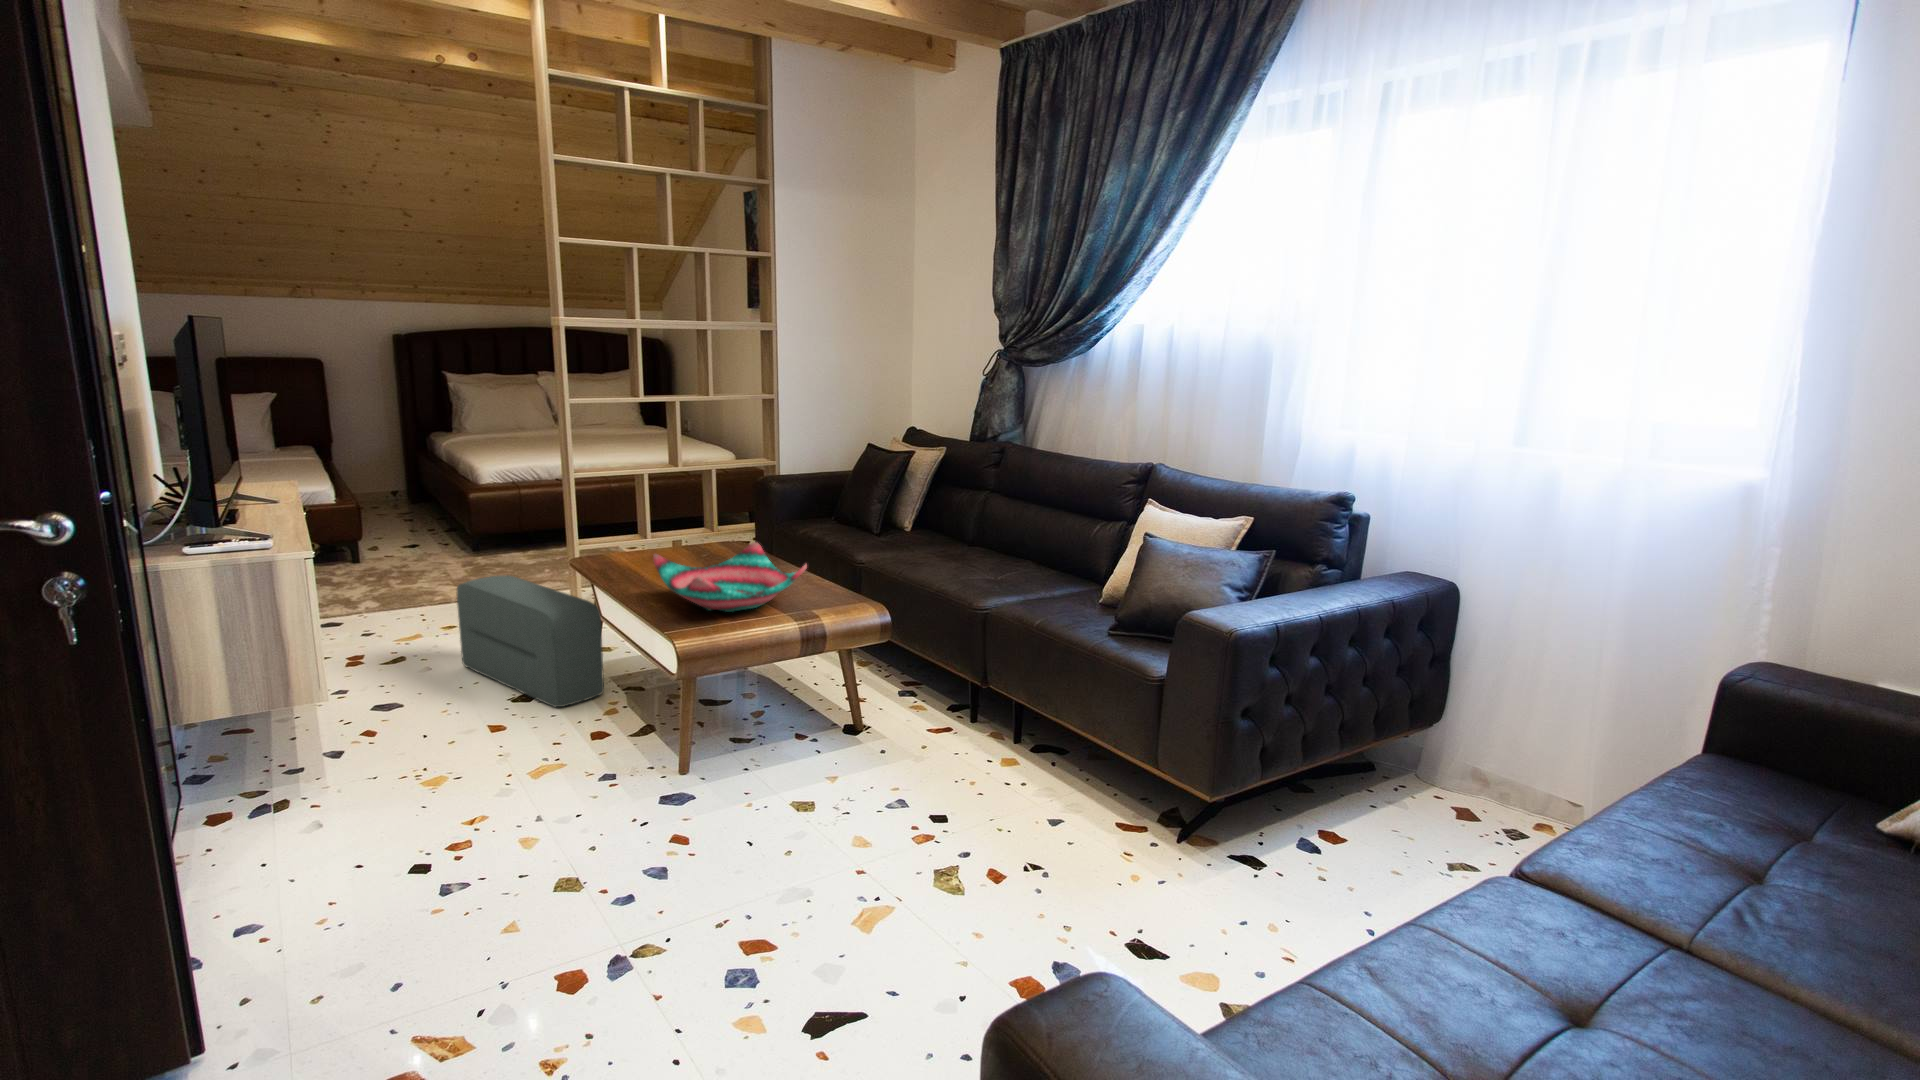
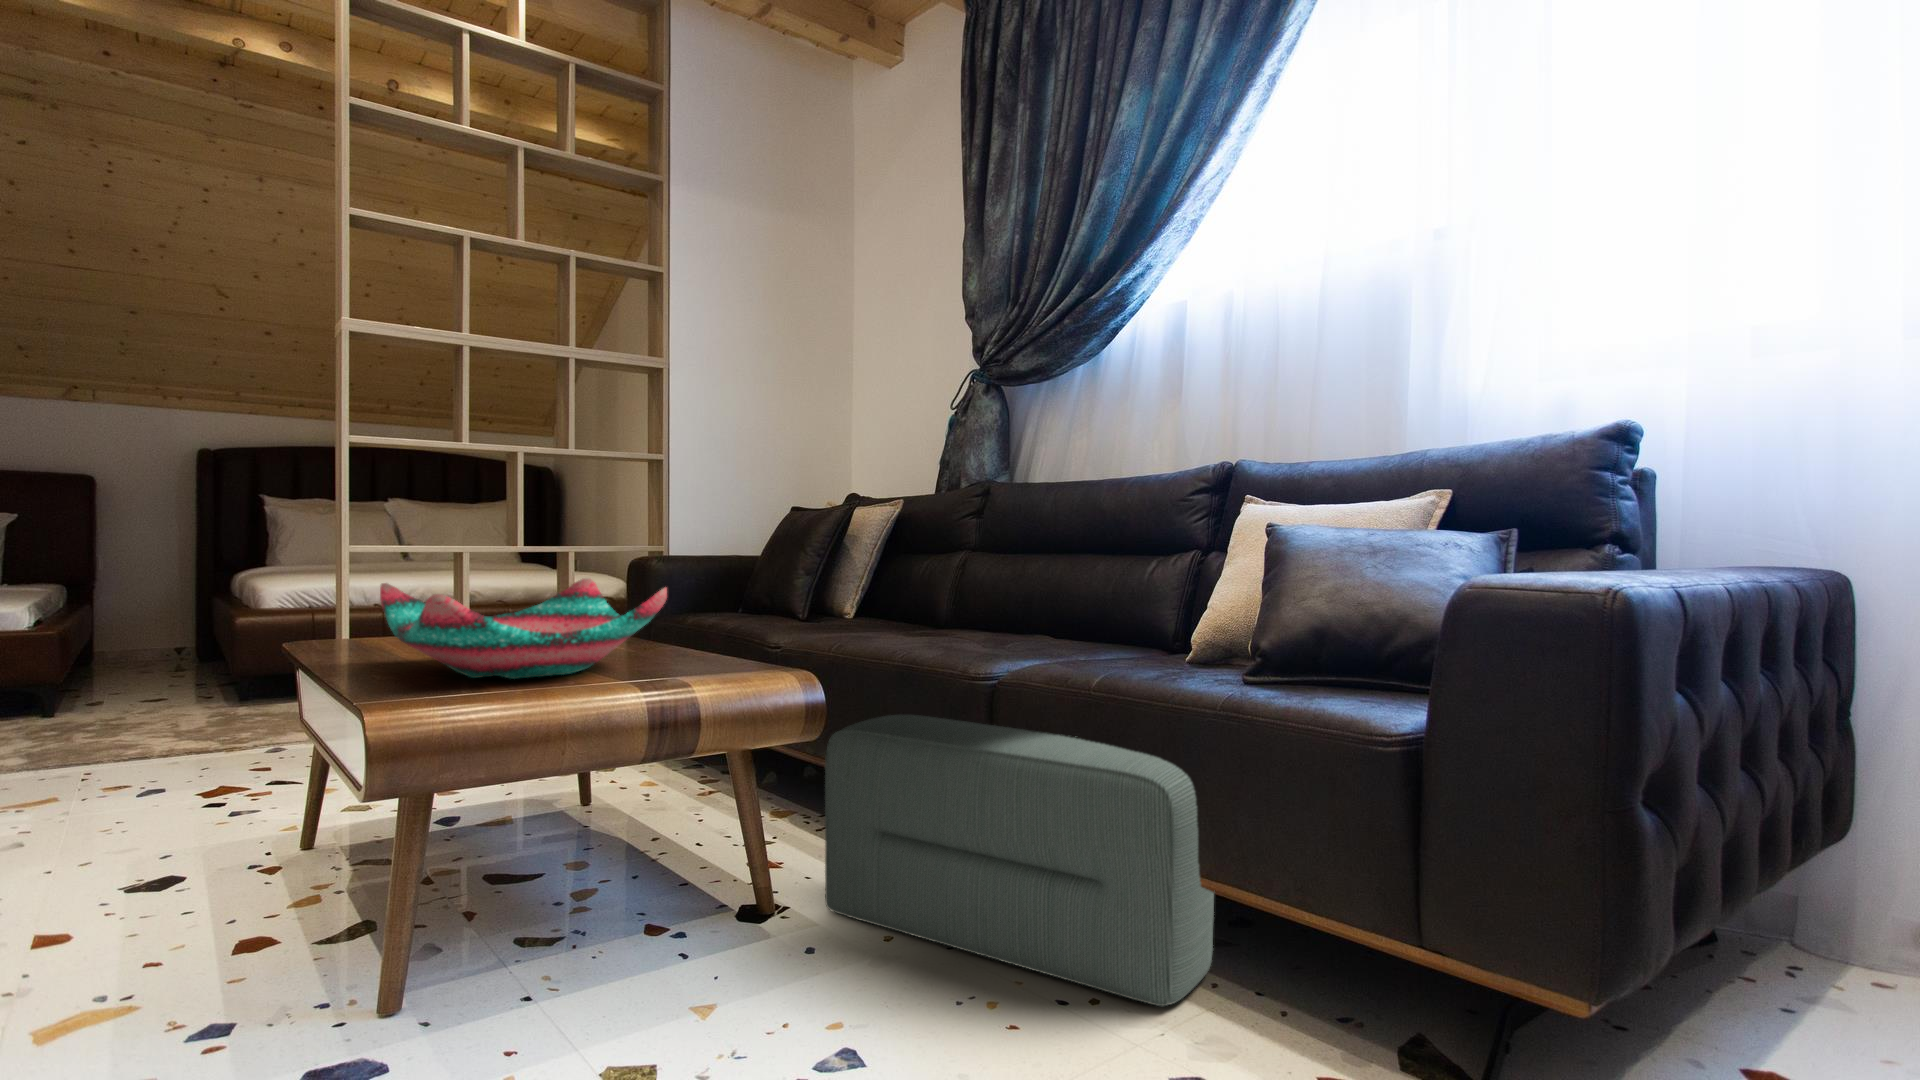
pouf: present [457,575,604,707] -> present [825,715,1214,1006]

